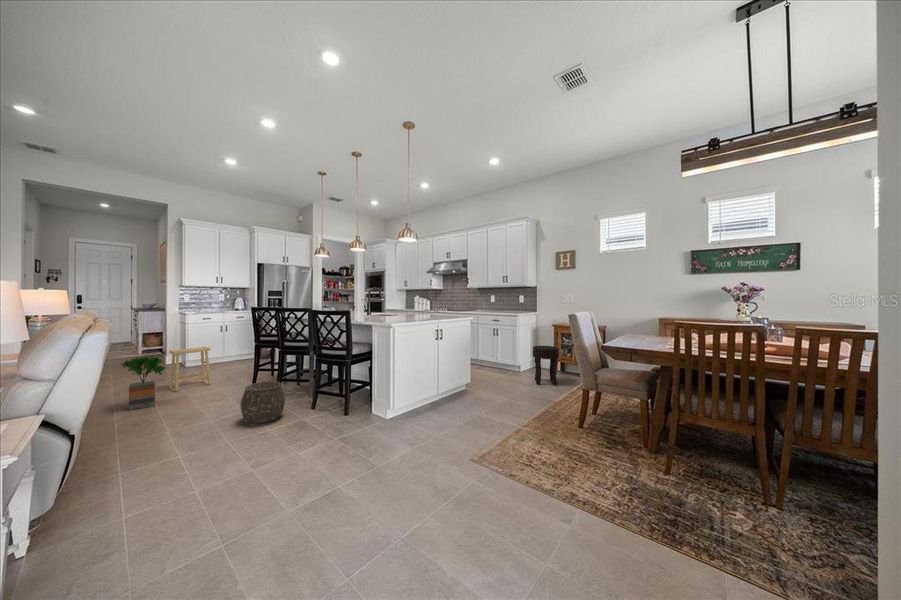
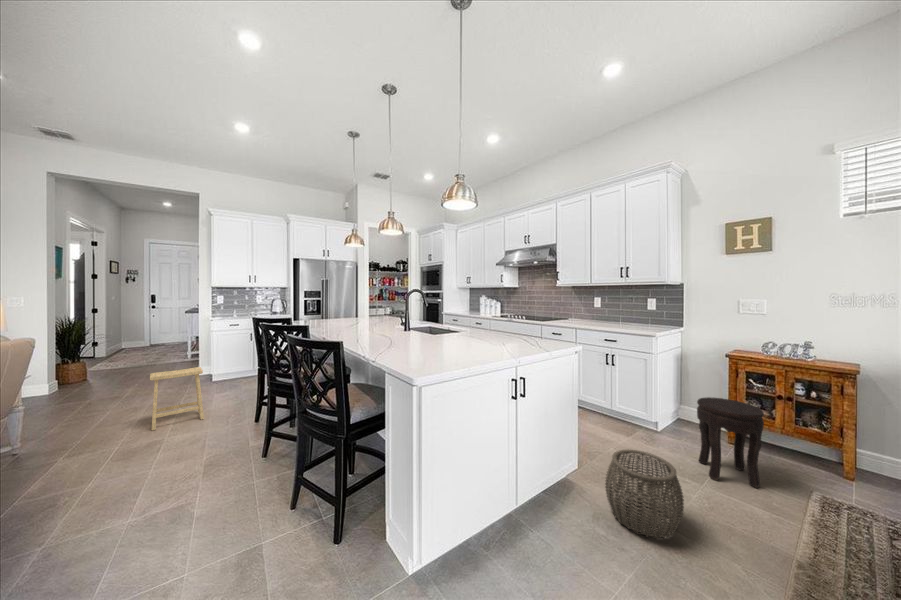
potted tree: present [121,356,165,410] -> none [48,388,119,470]
woven basket: present [241,381,285,424] -> present [605,449,684,538]

